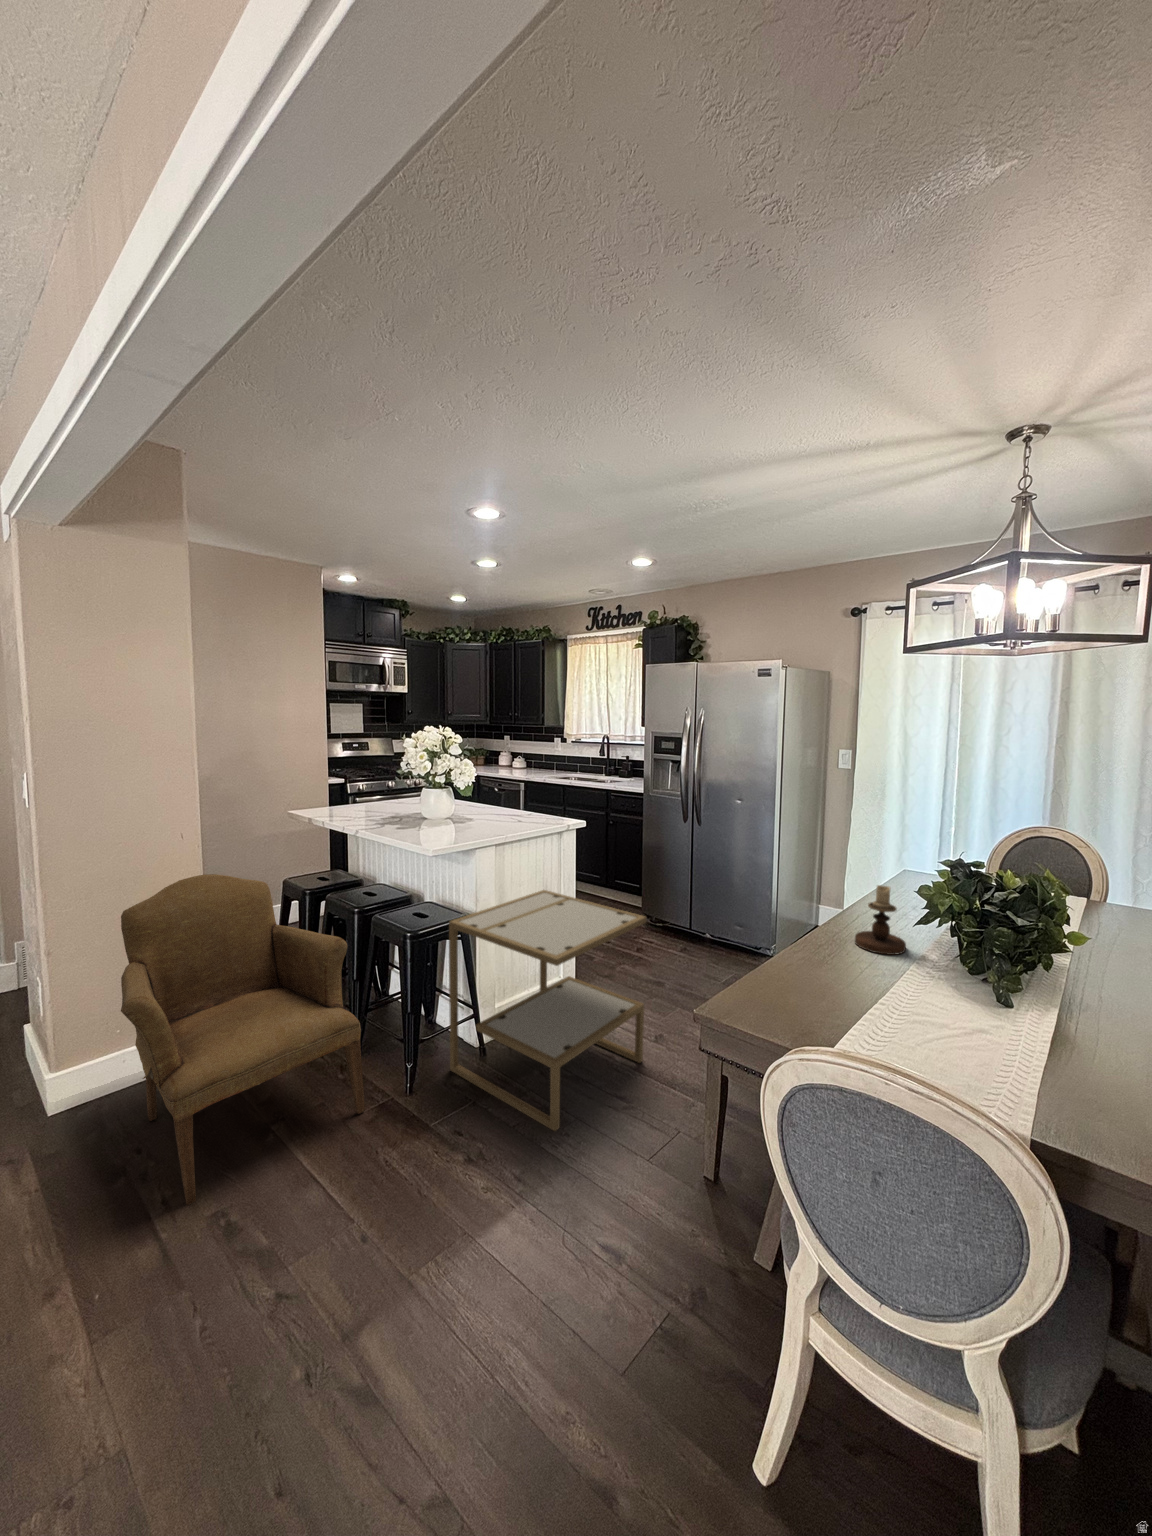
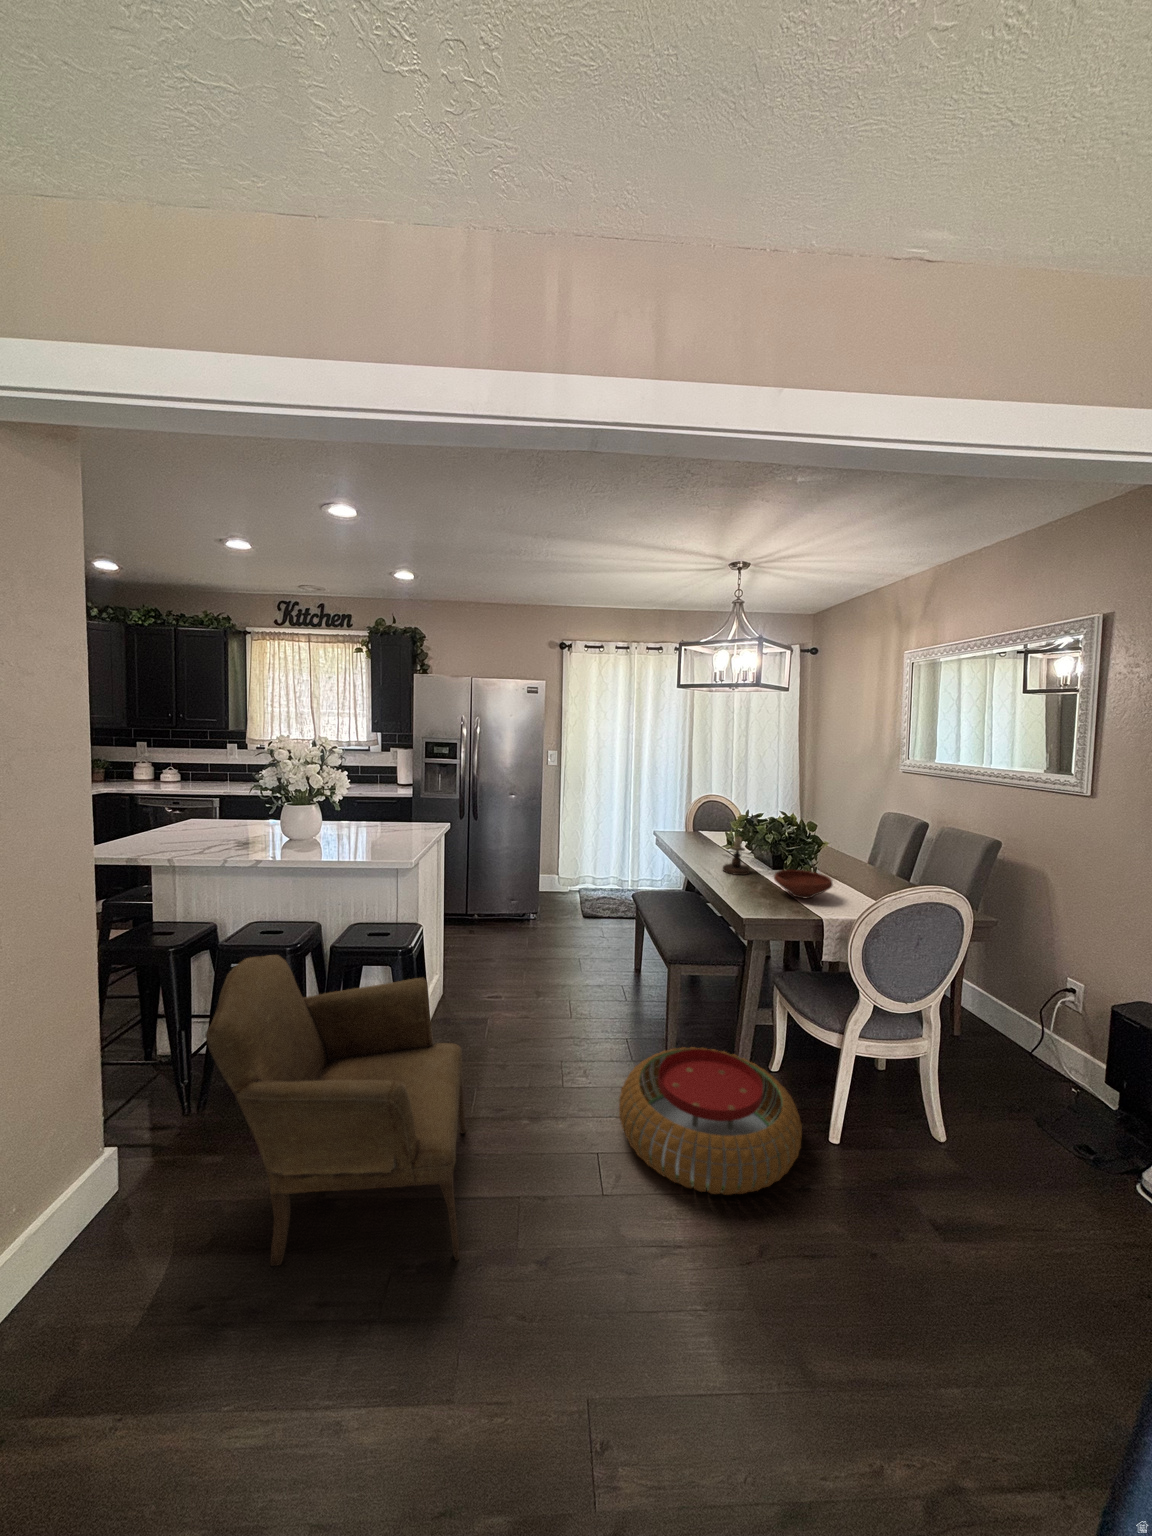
side table: present [449,890,646,1131] -> none [471,893,603,1073]
bowl: none [840,955,964,1022] -> present [774,870,832,898]
pouf: none [364,1142,644,1433] -> present [619,1047,802,1195]

